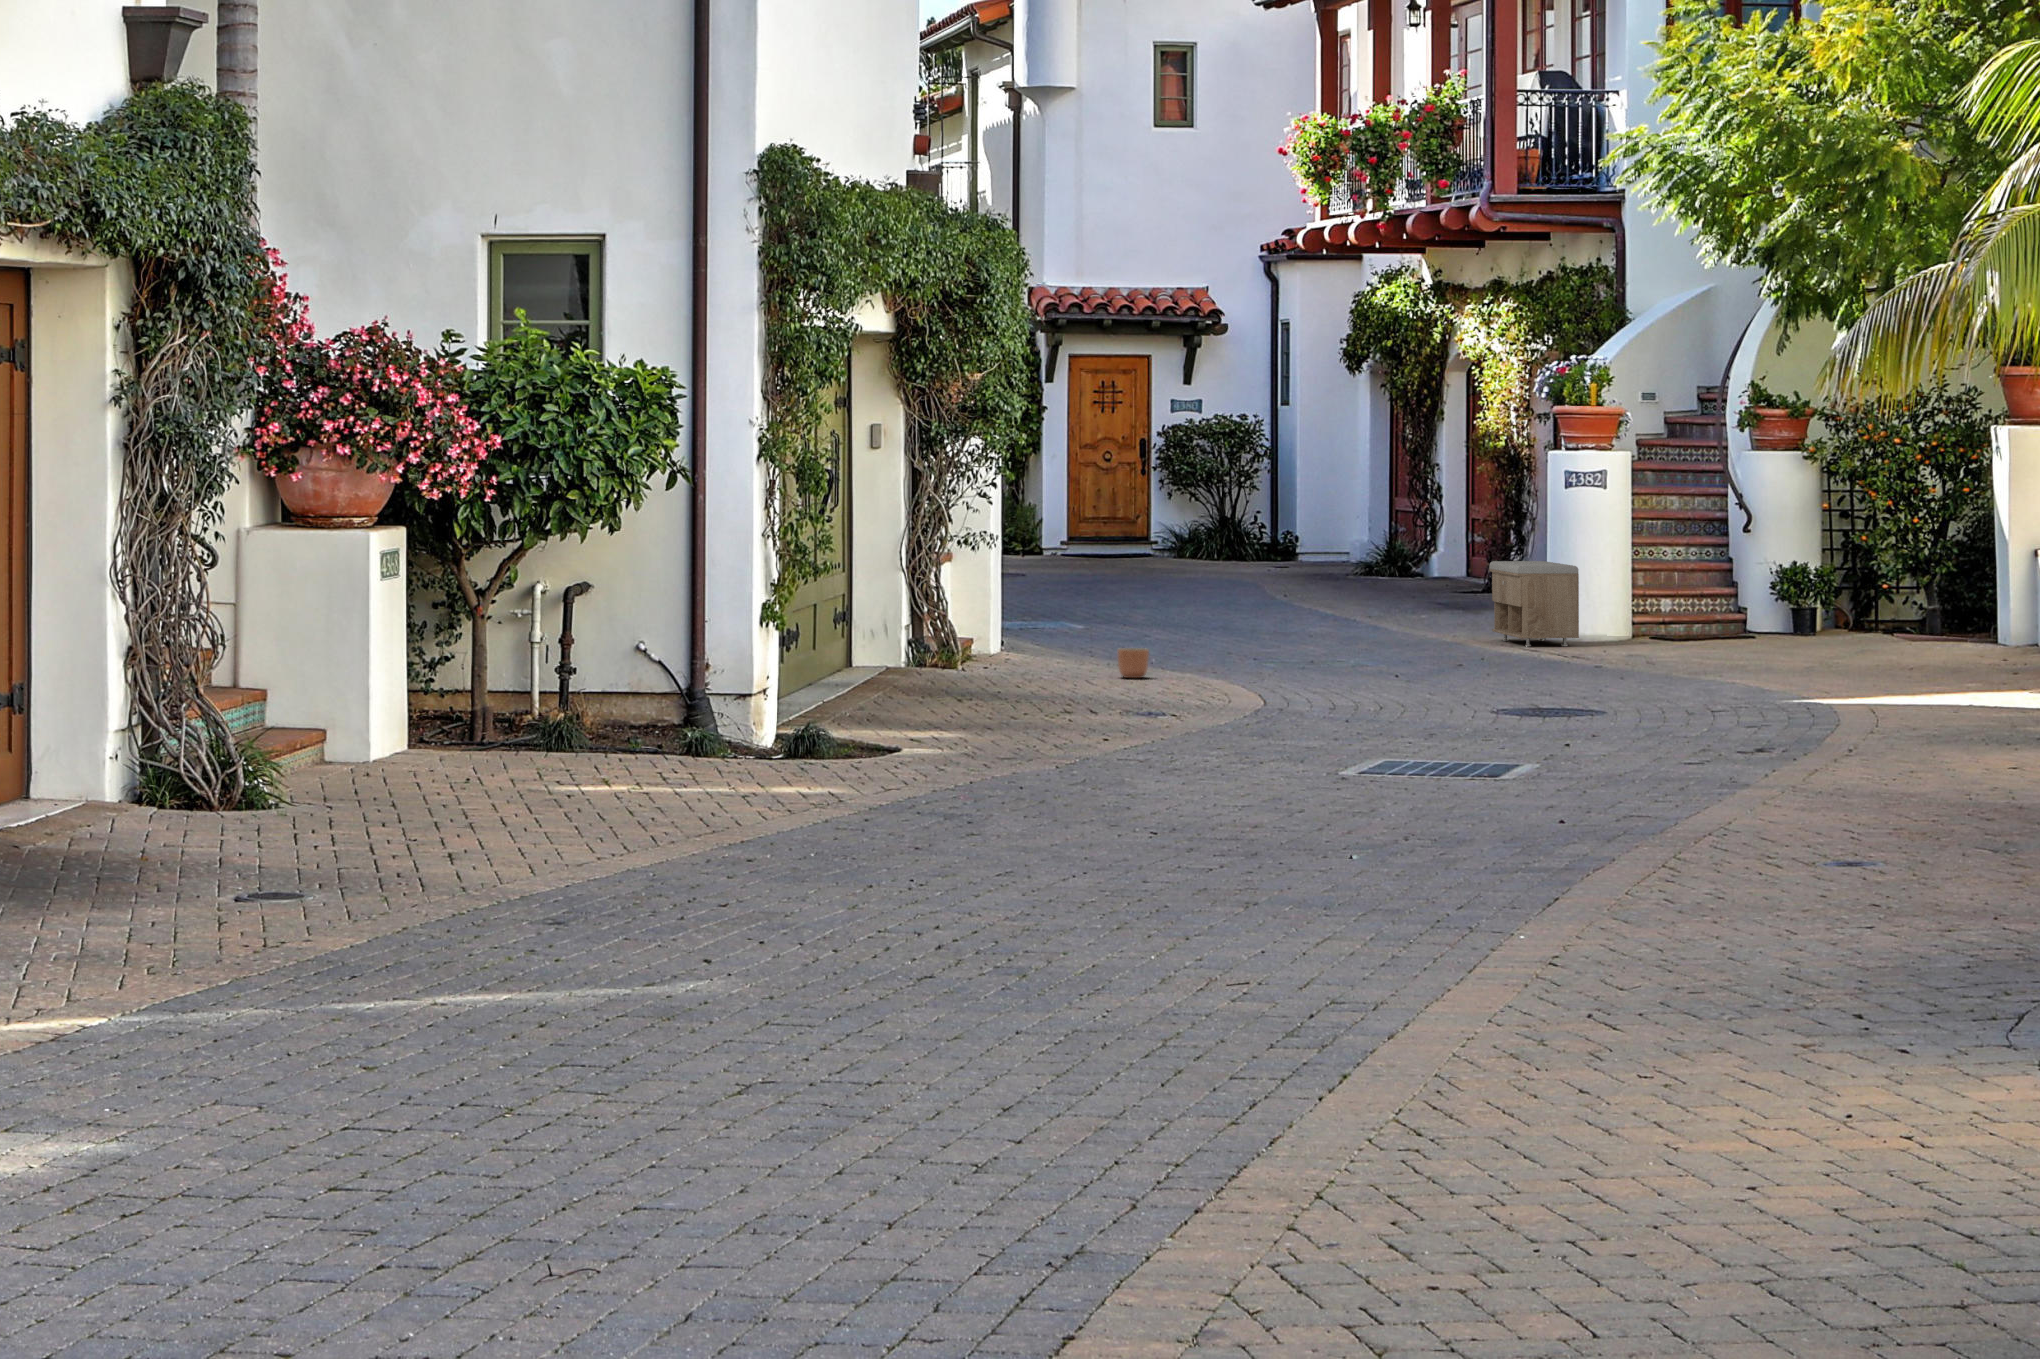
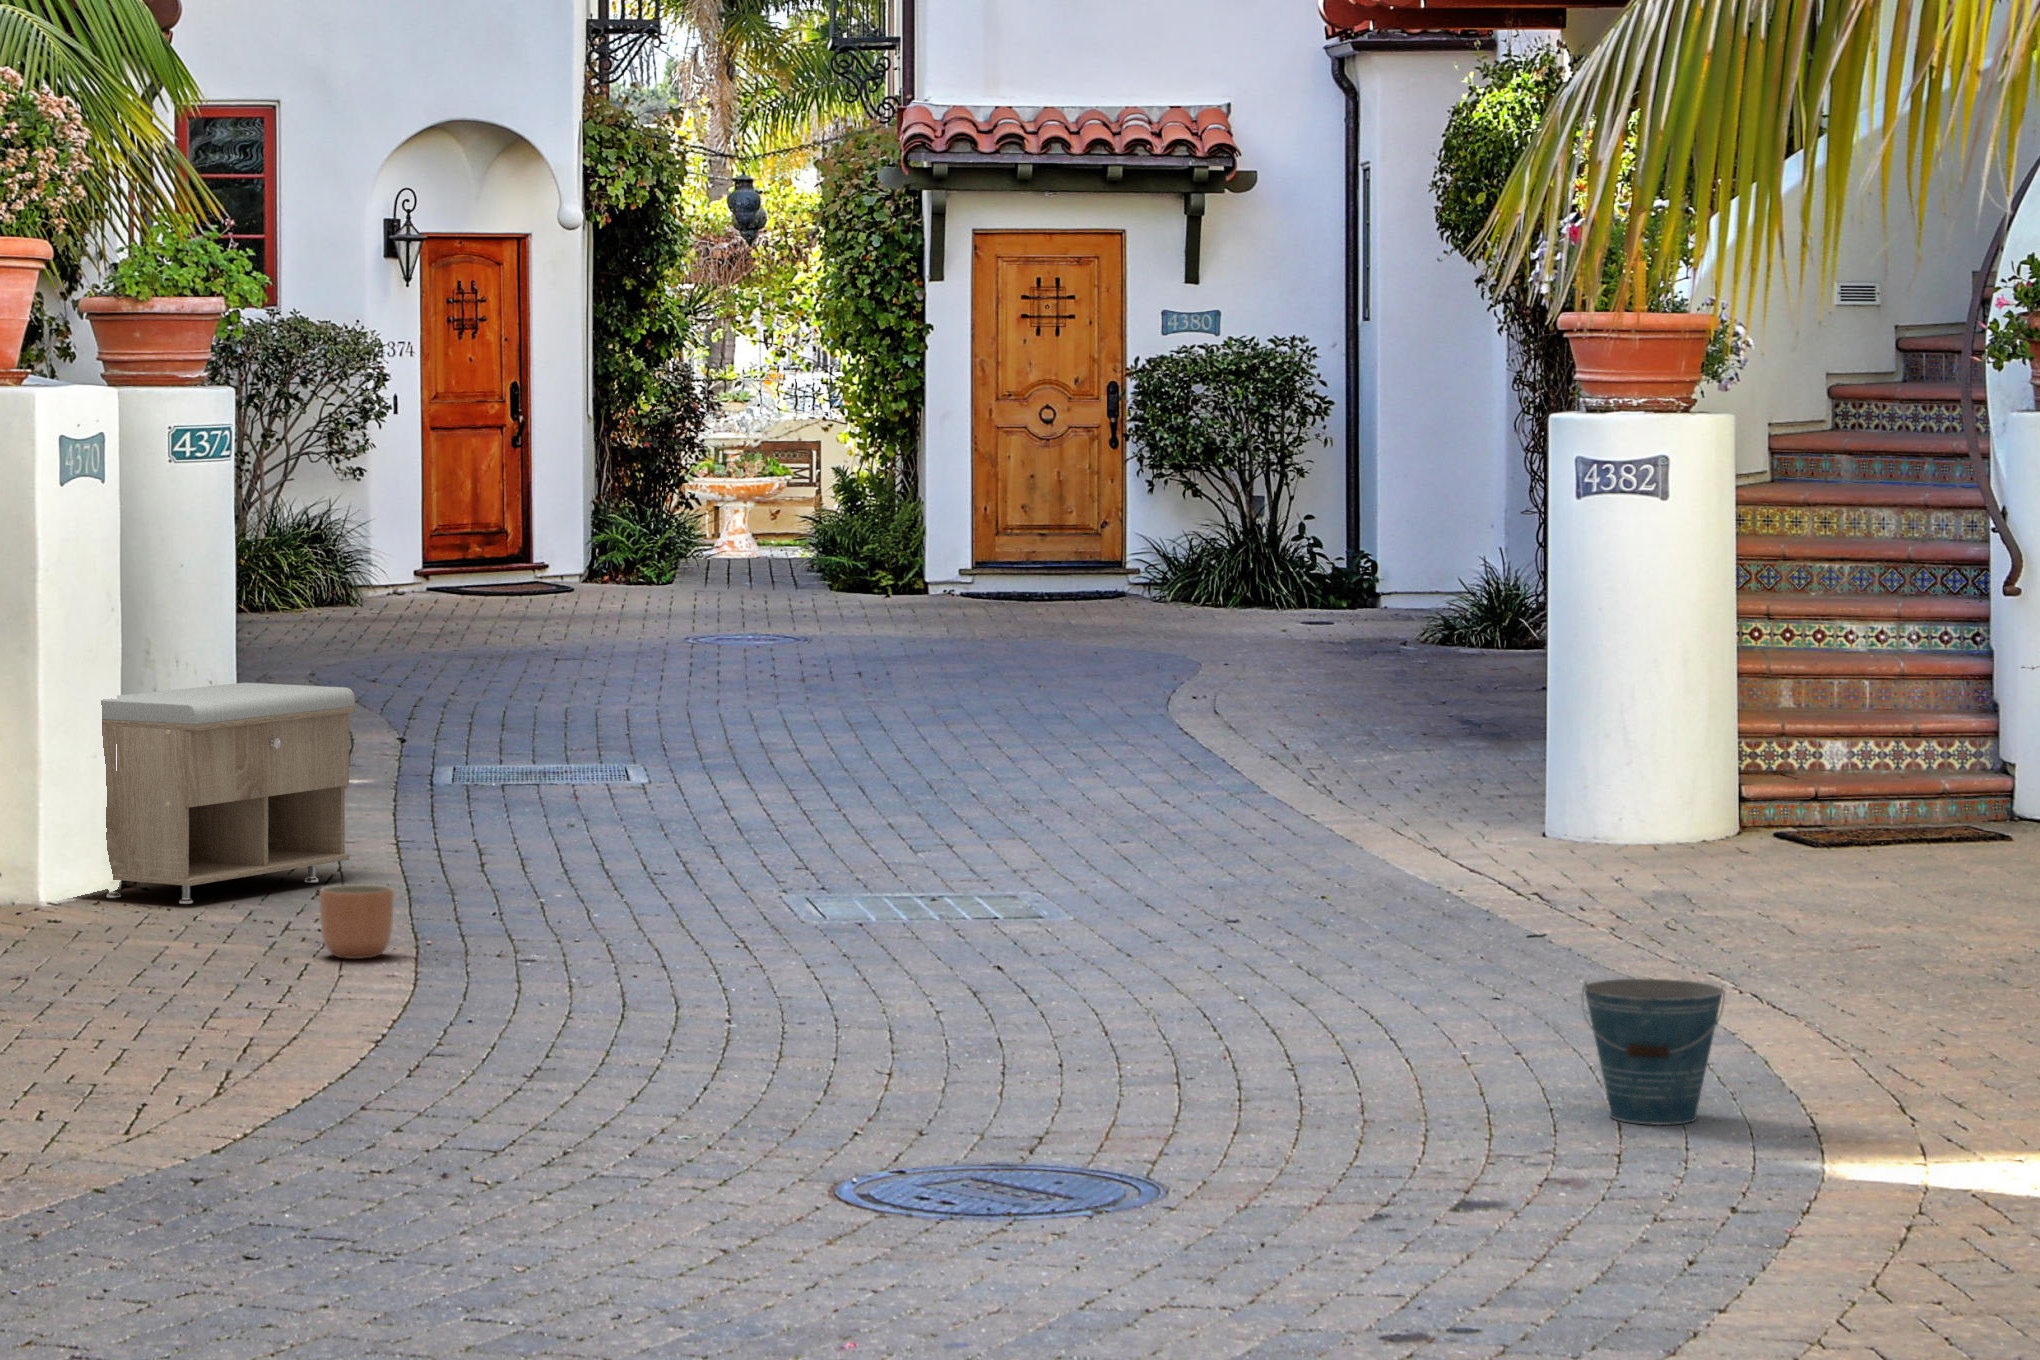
storage bench: present [1489,561,1579,646] -> present [101,683,355,904]
bucket: none [1709,659,1764,711] -> present [1582,979,1725,1125]

